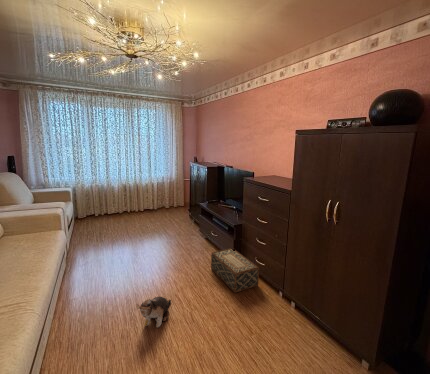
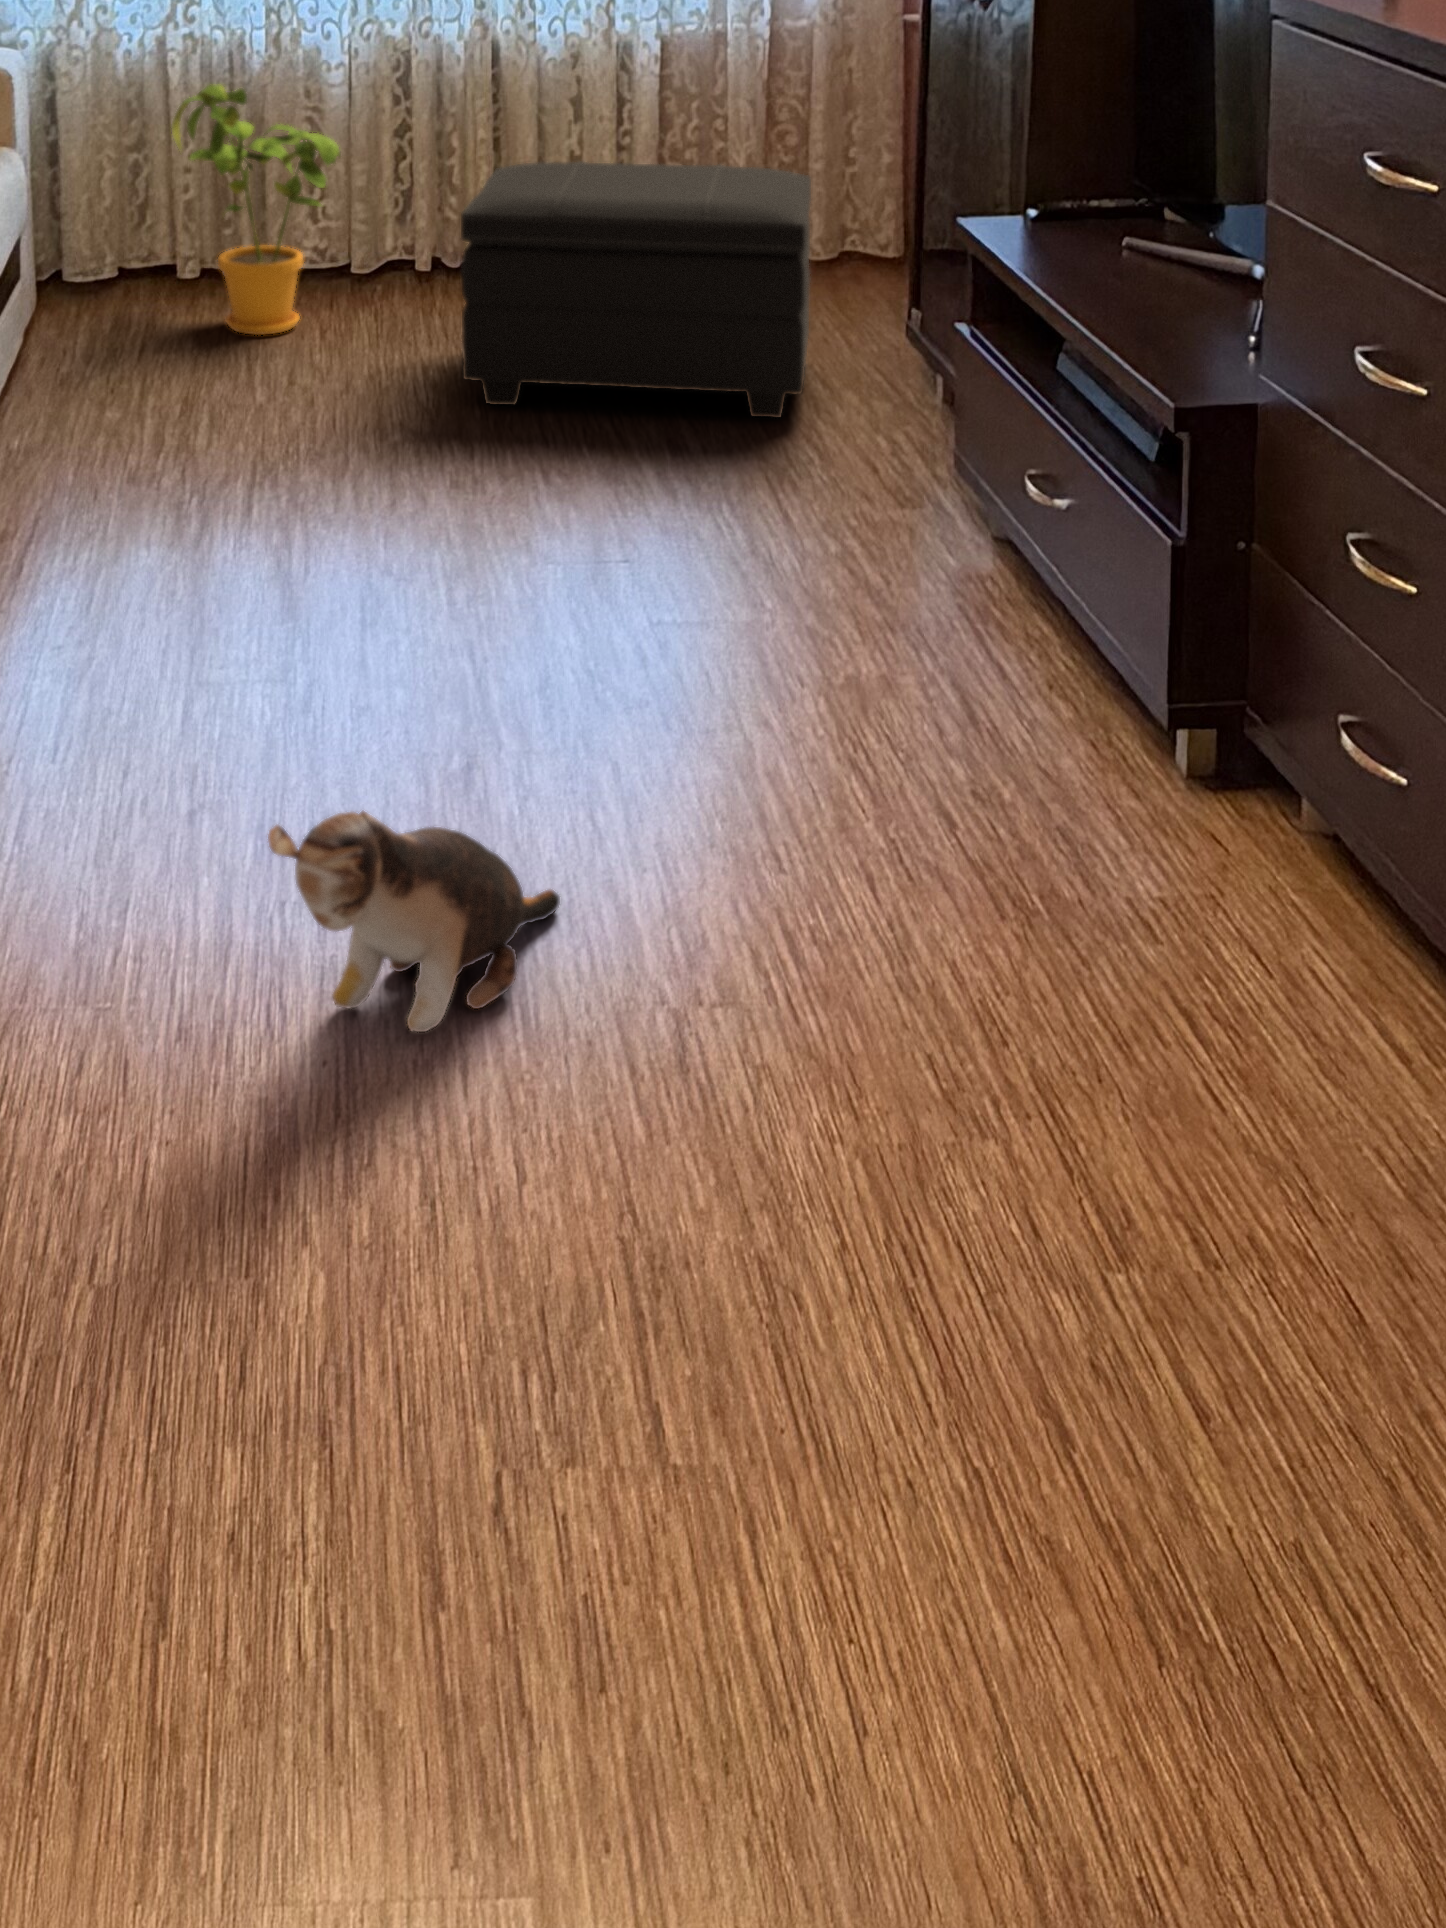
house plant: none [94,191,118,223] -> present [172,84,340,335]
footstool: none [137,198,179,229] -> present [461,161,811,418]
woven basket: present [211,248,259,293] -> none [963,608,1350,953]

